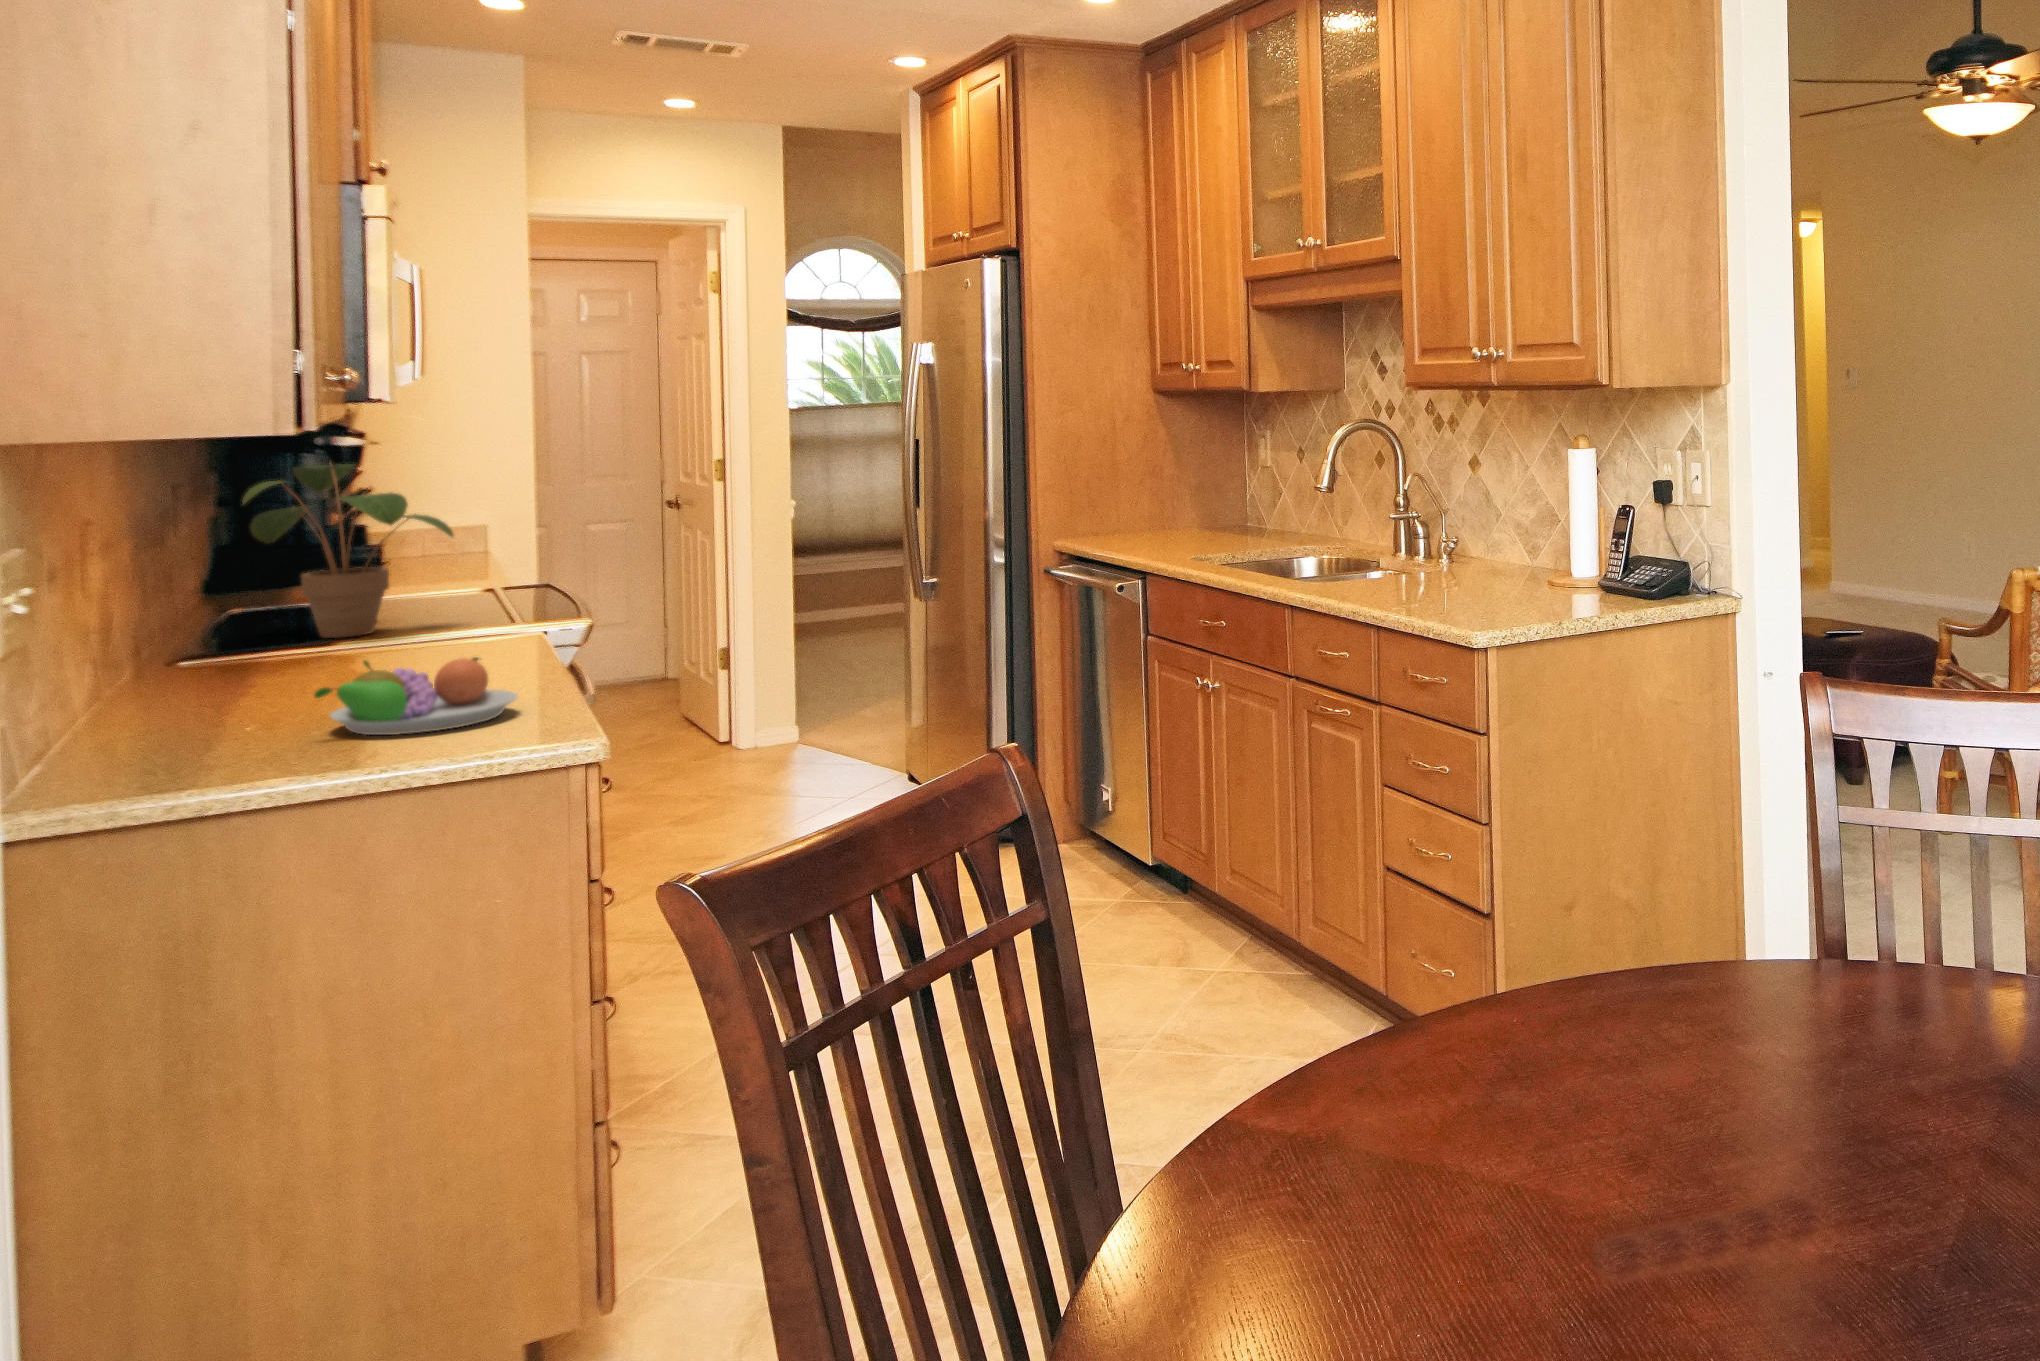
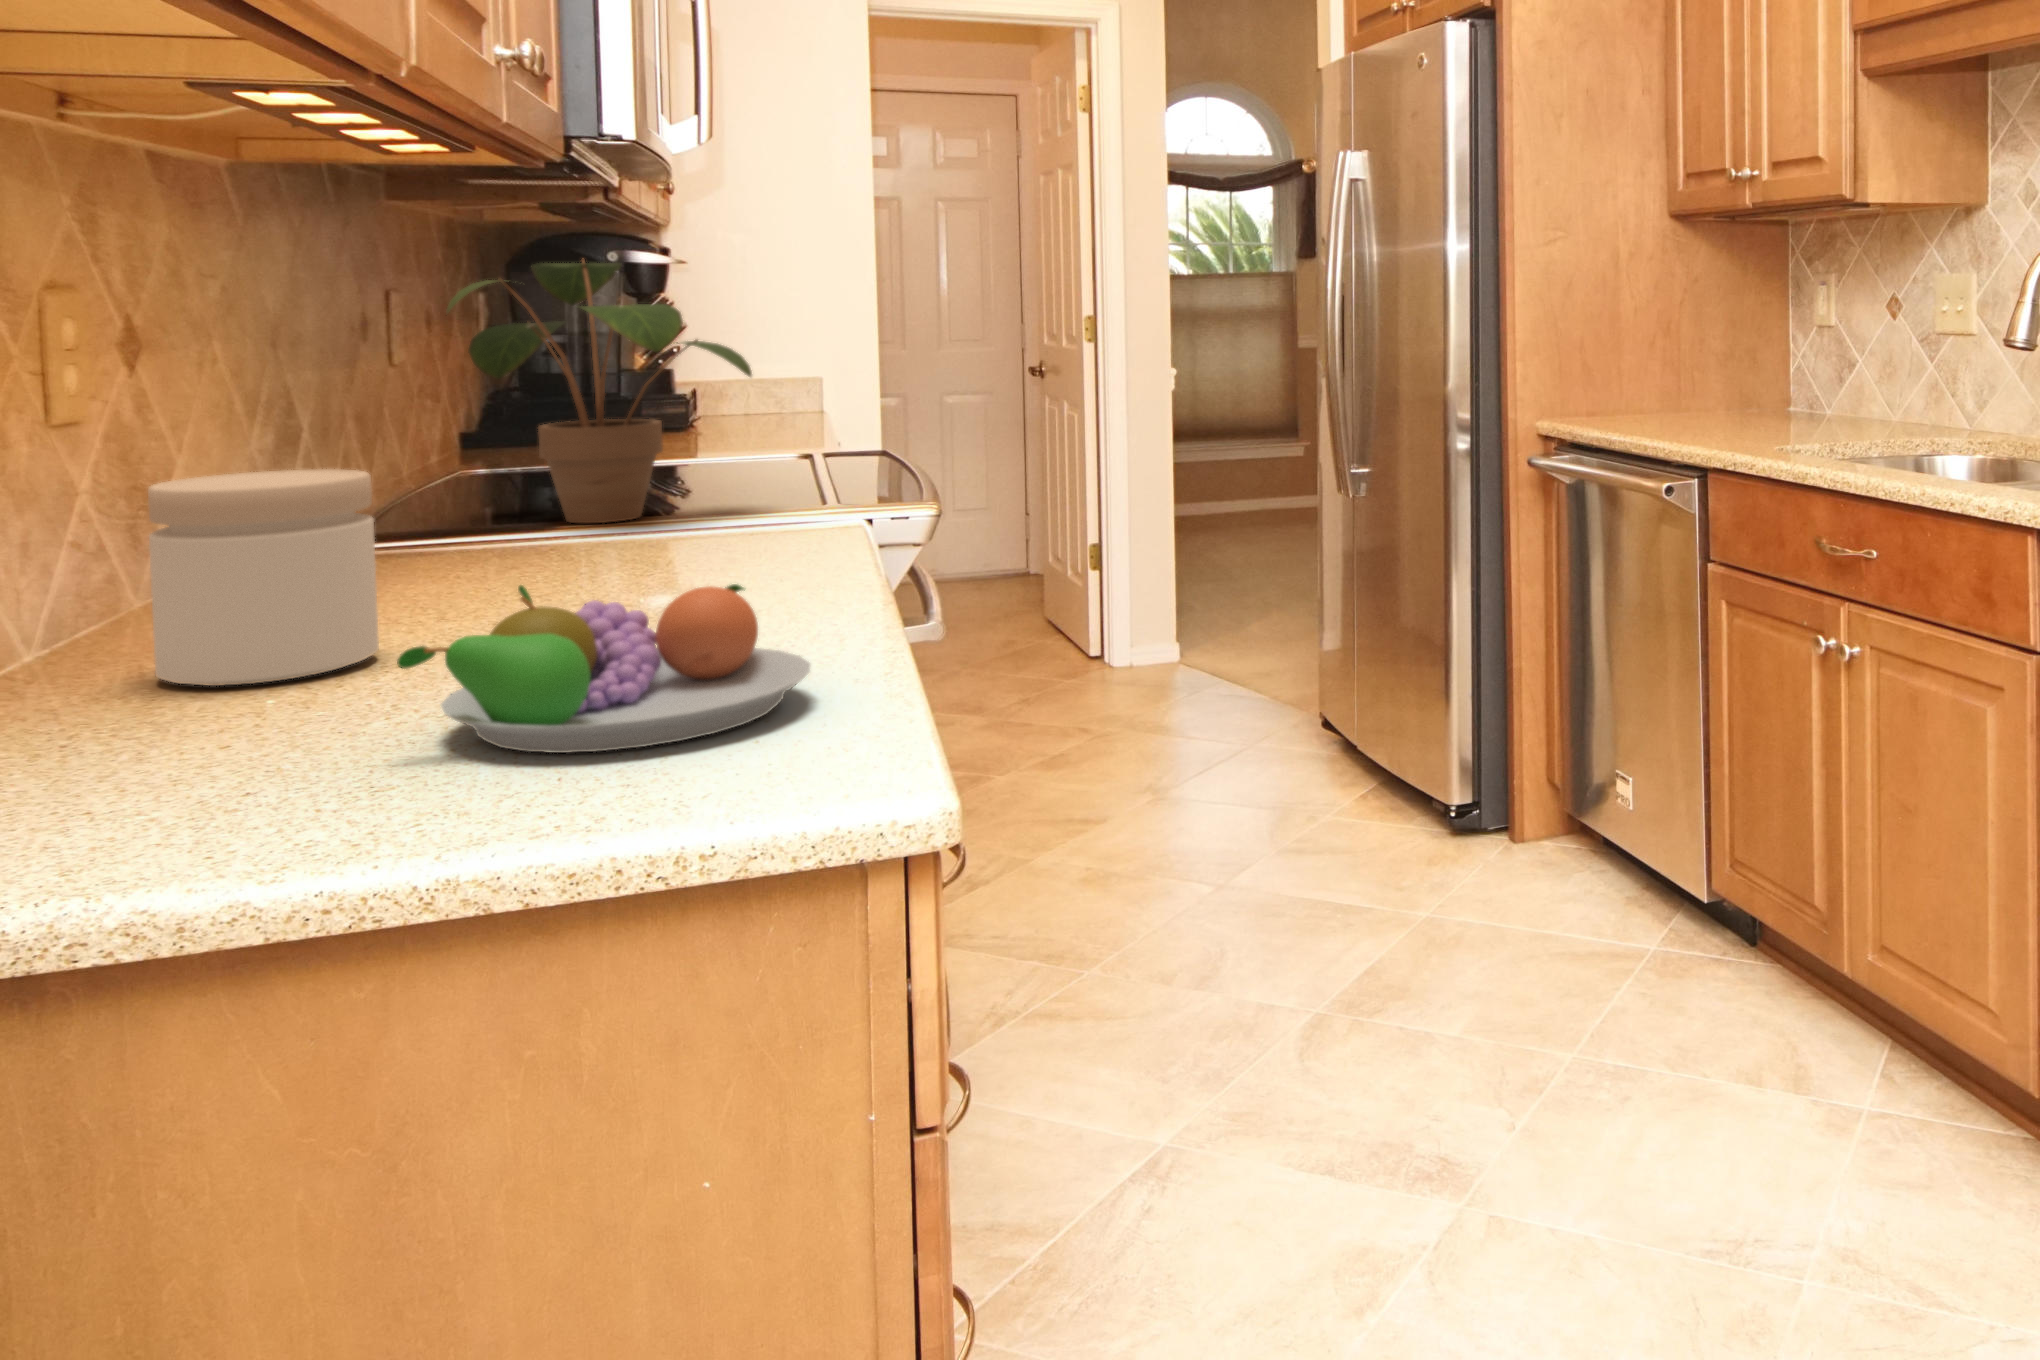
jar: none [140,607,262,722] -> present [148,469,379,686]

